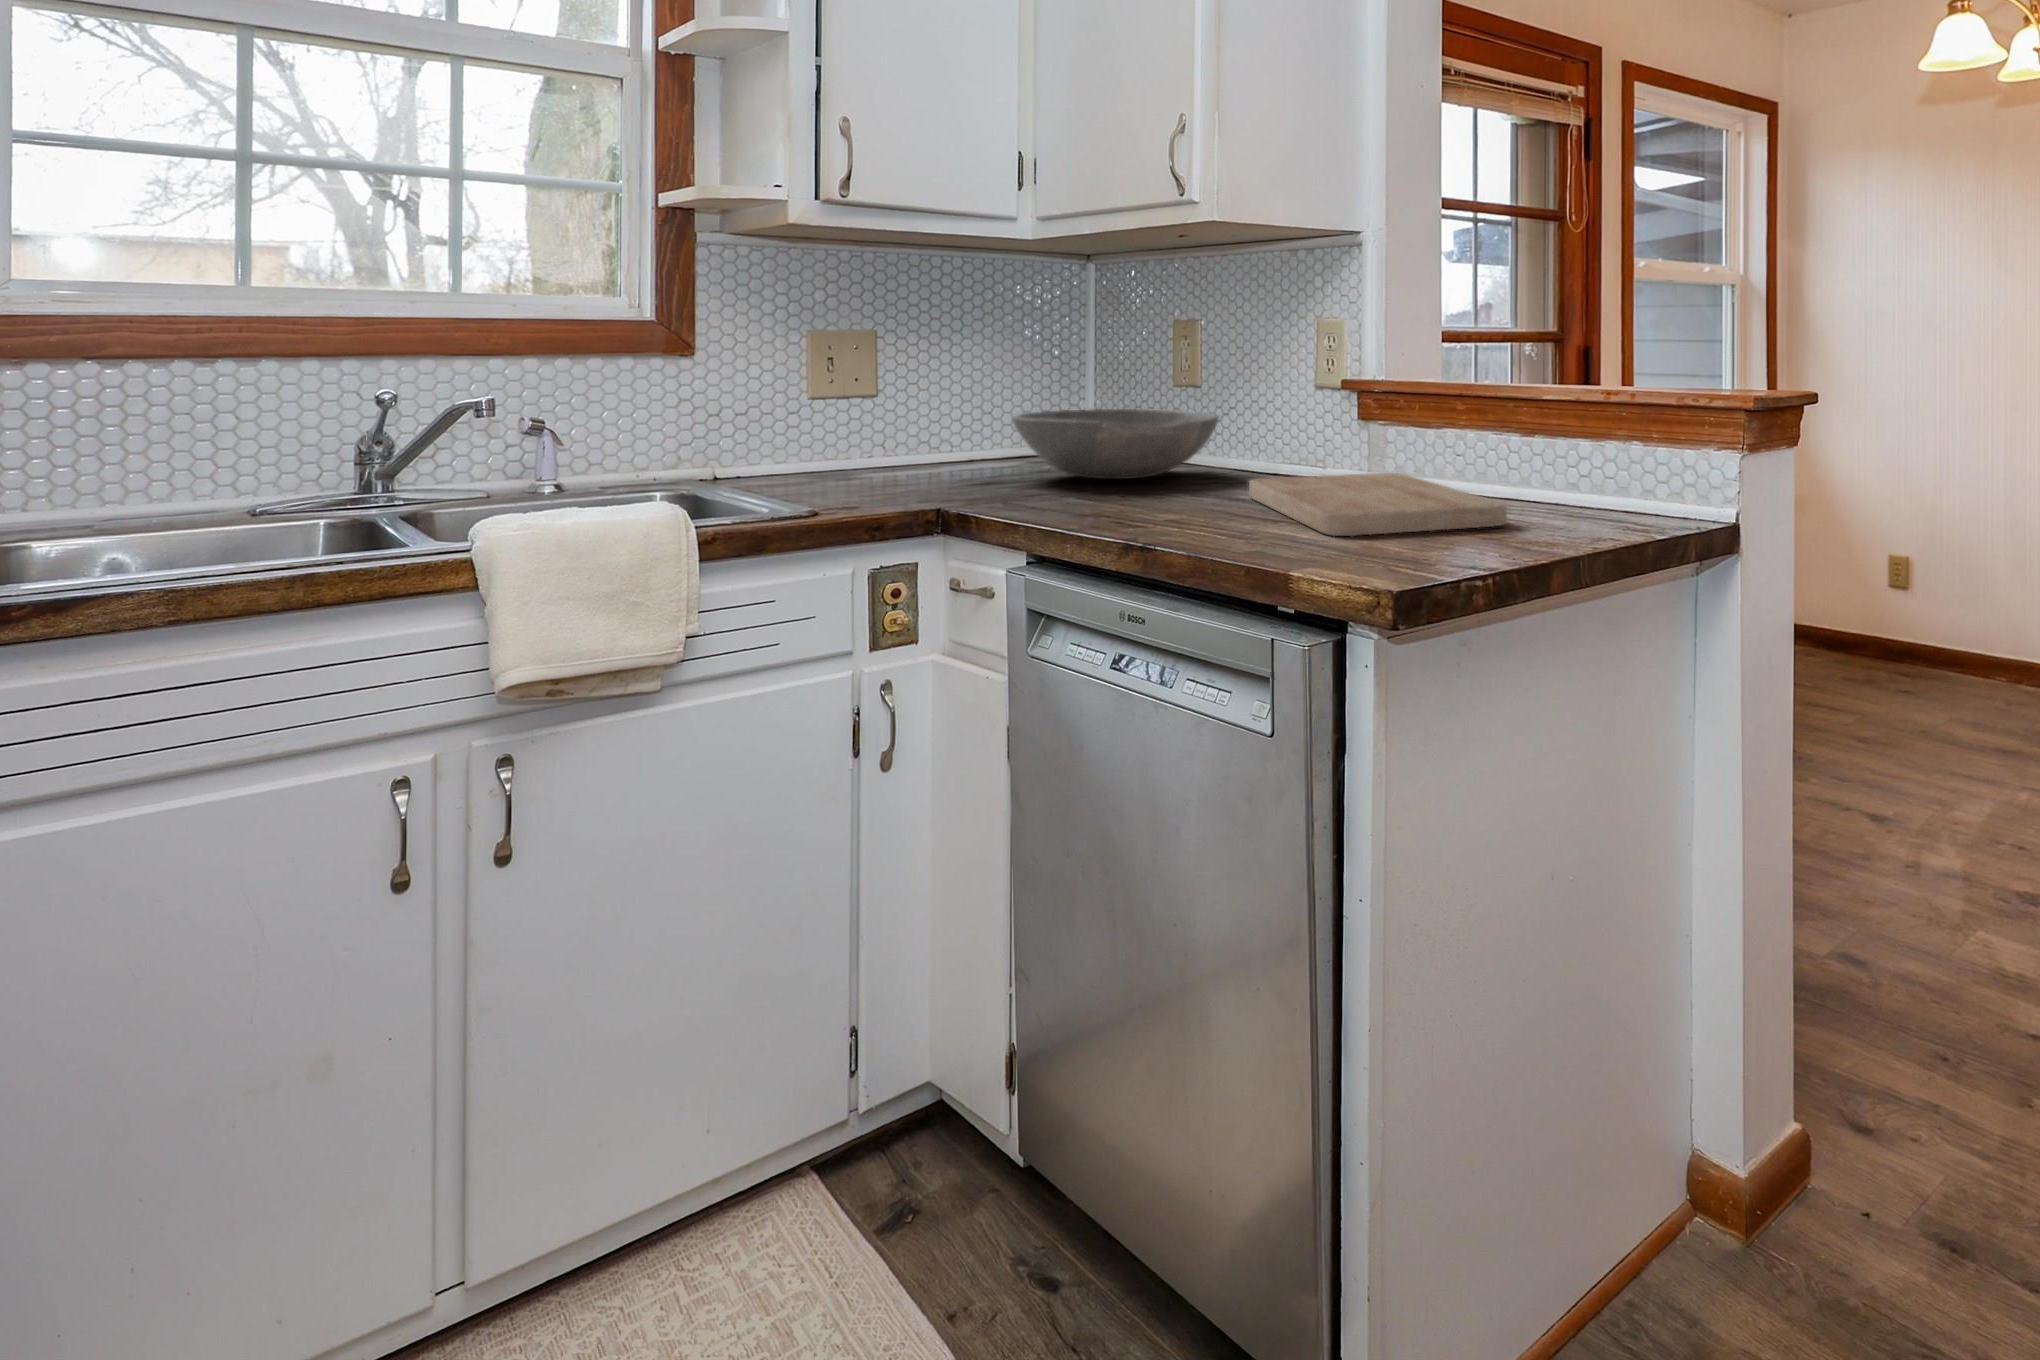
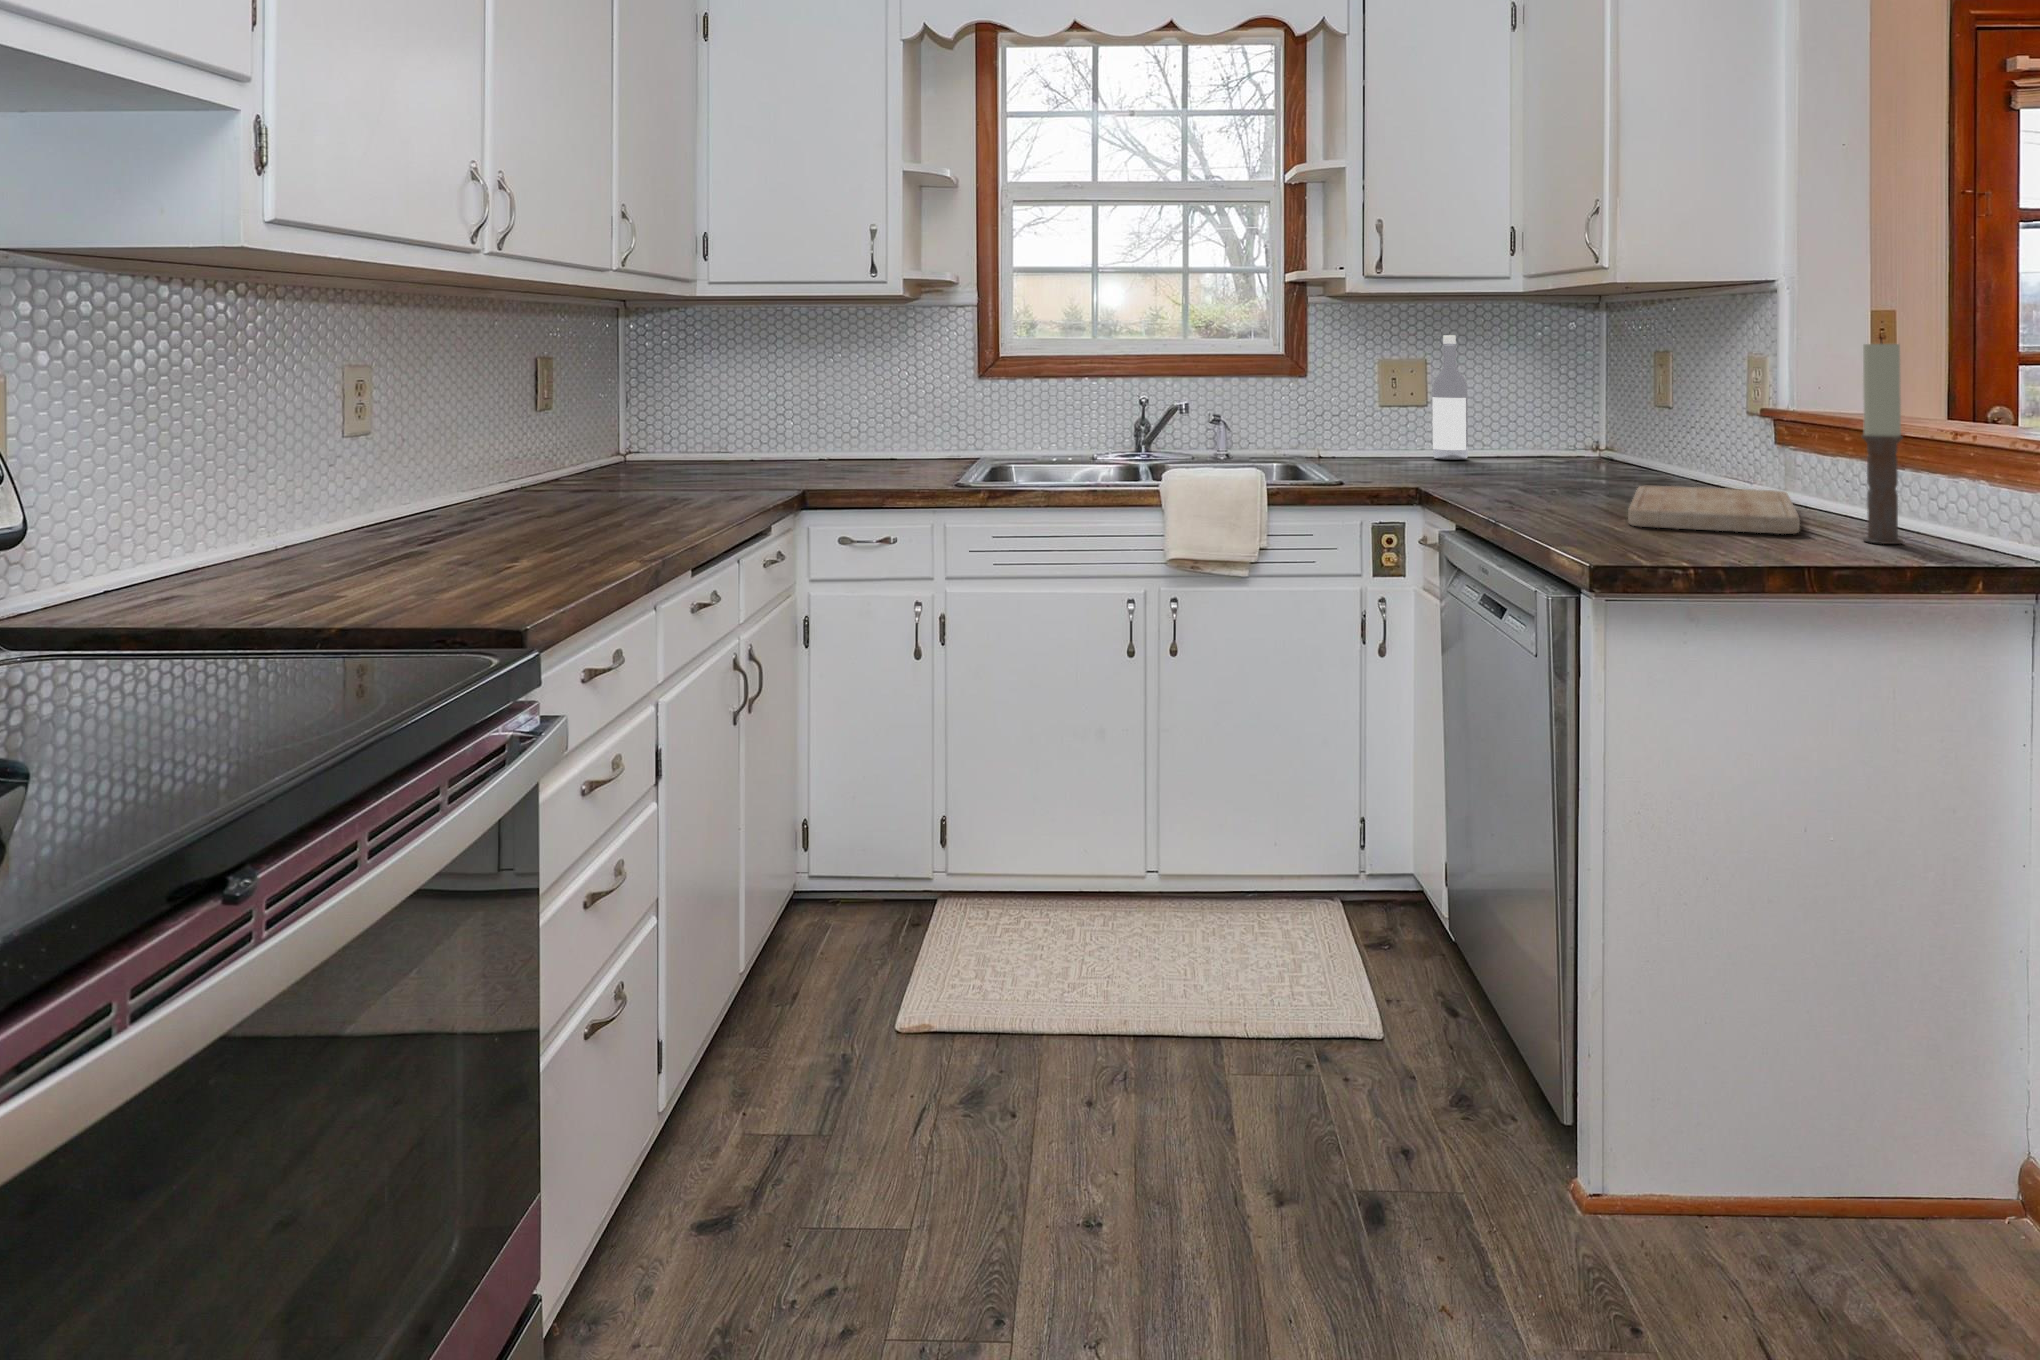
candle: none [1571,288,1612,527] -> present [1862,337,1903,544]
wine bottle: none [888,296,937,463] -> present [1432,335,1468,460]
bowl: present [1012,409,1219,479] -> none [1491,425,1659,480]

